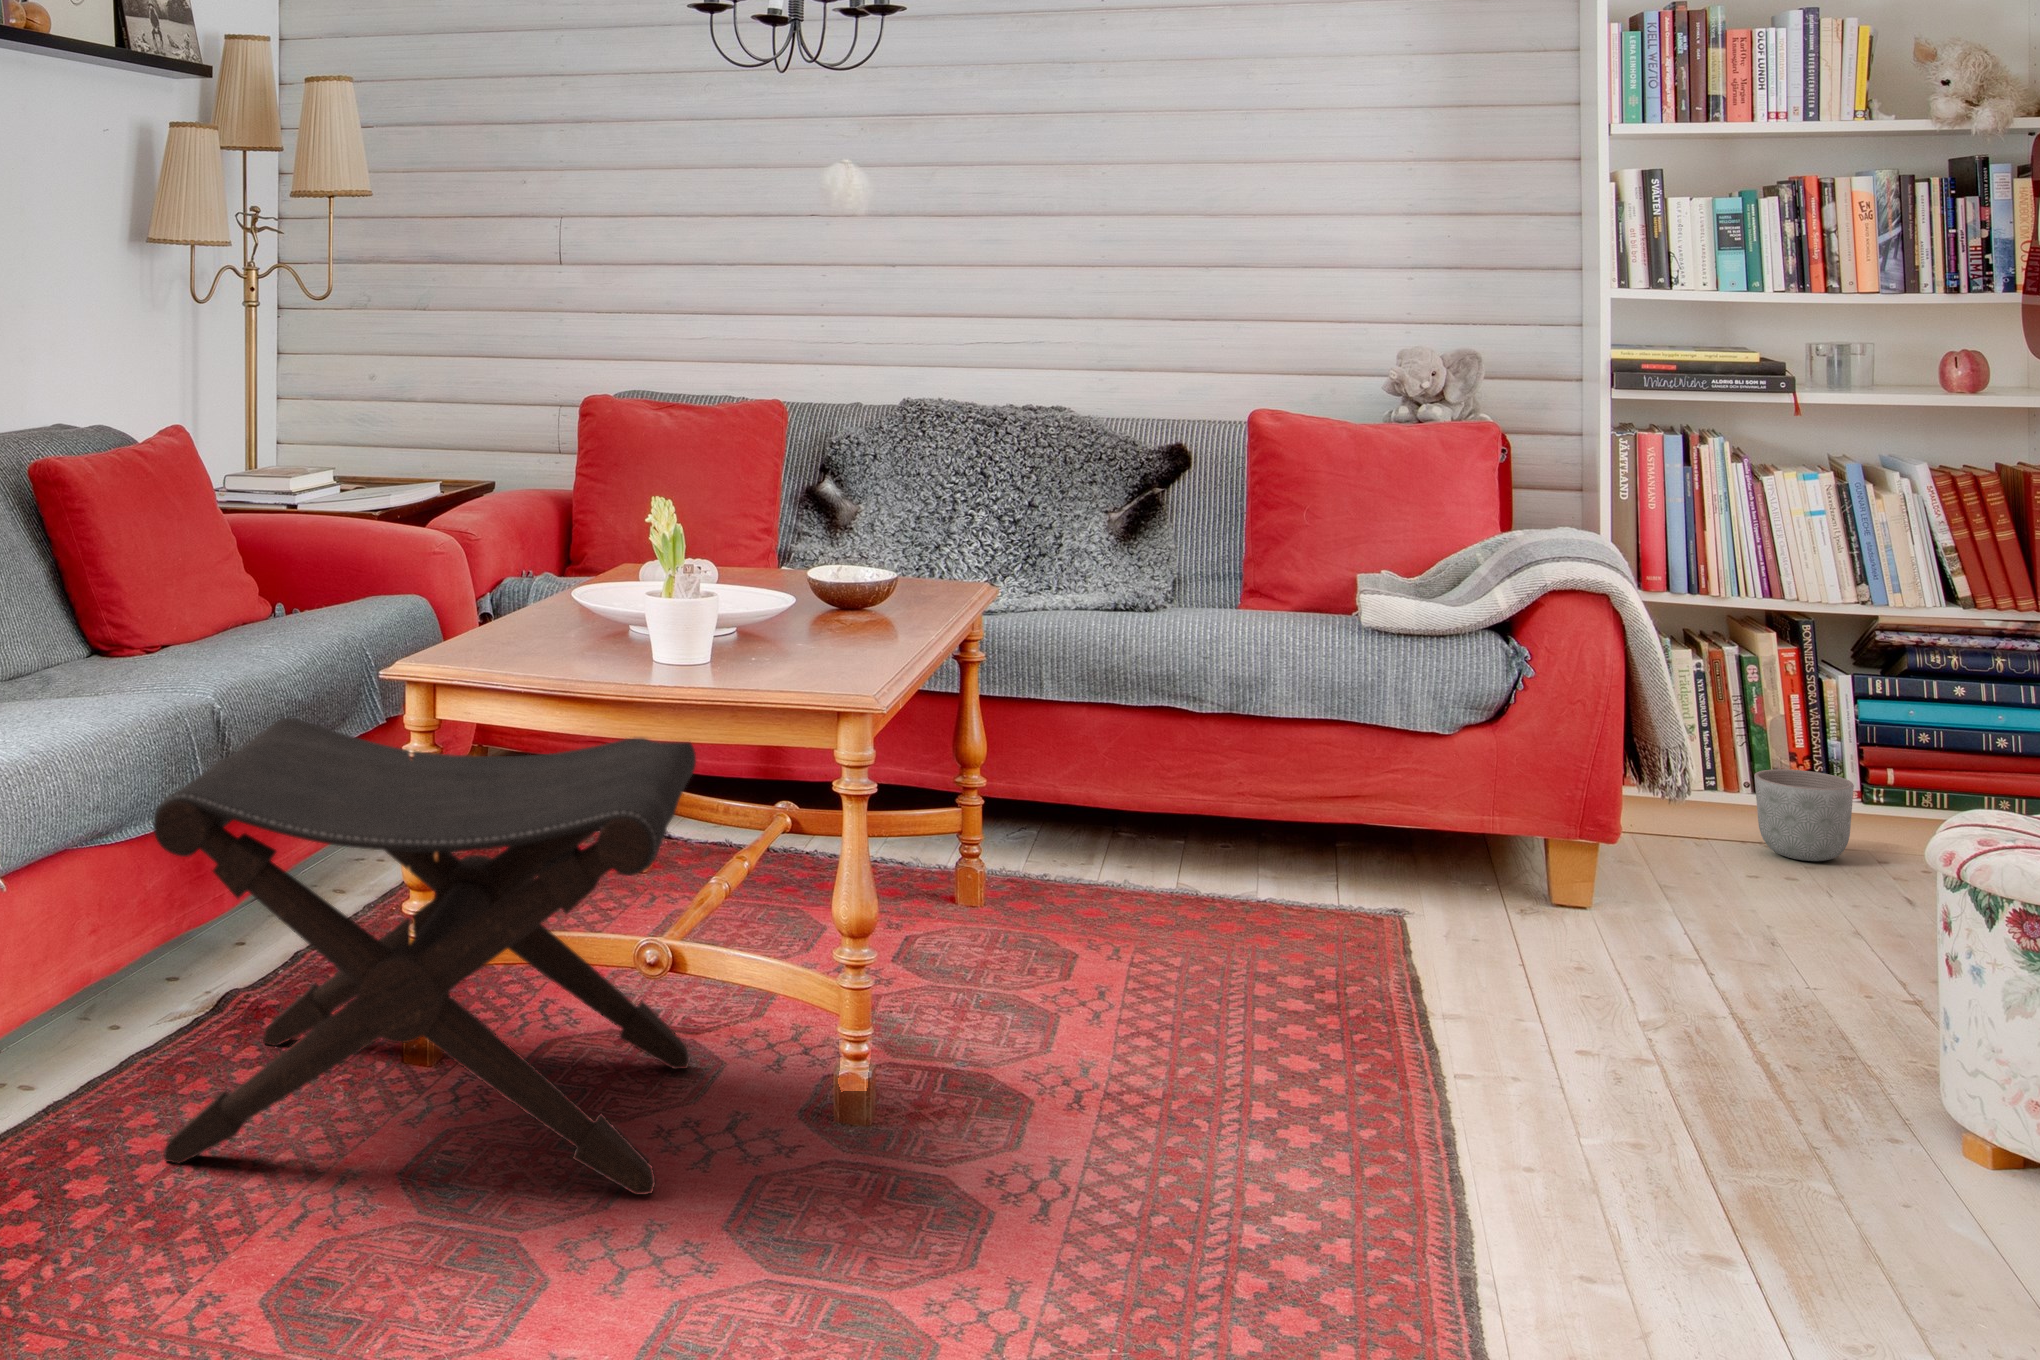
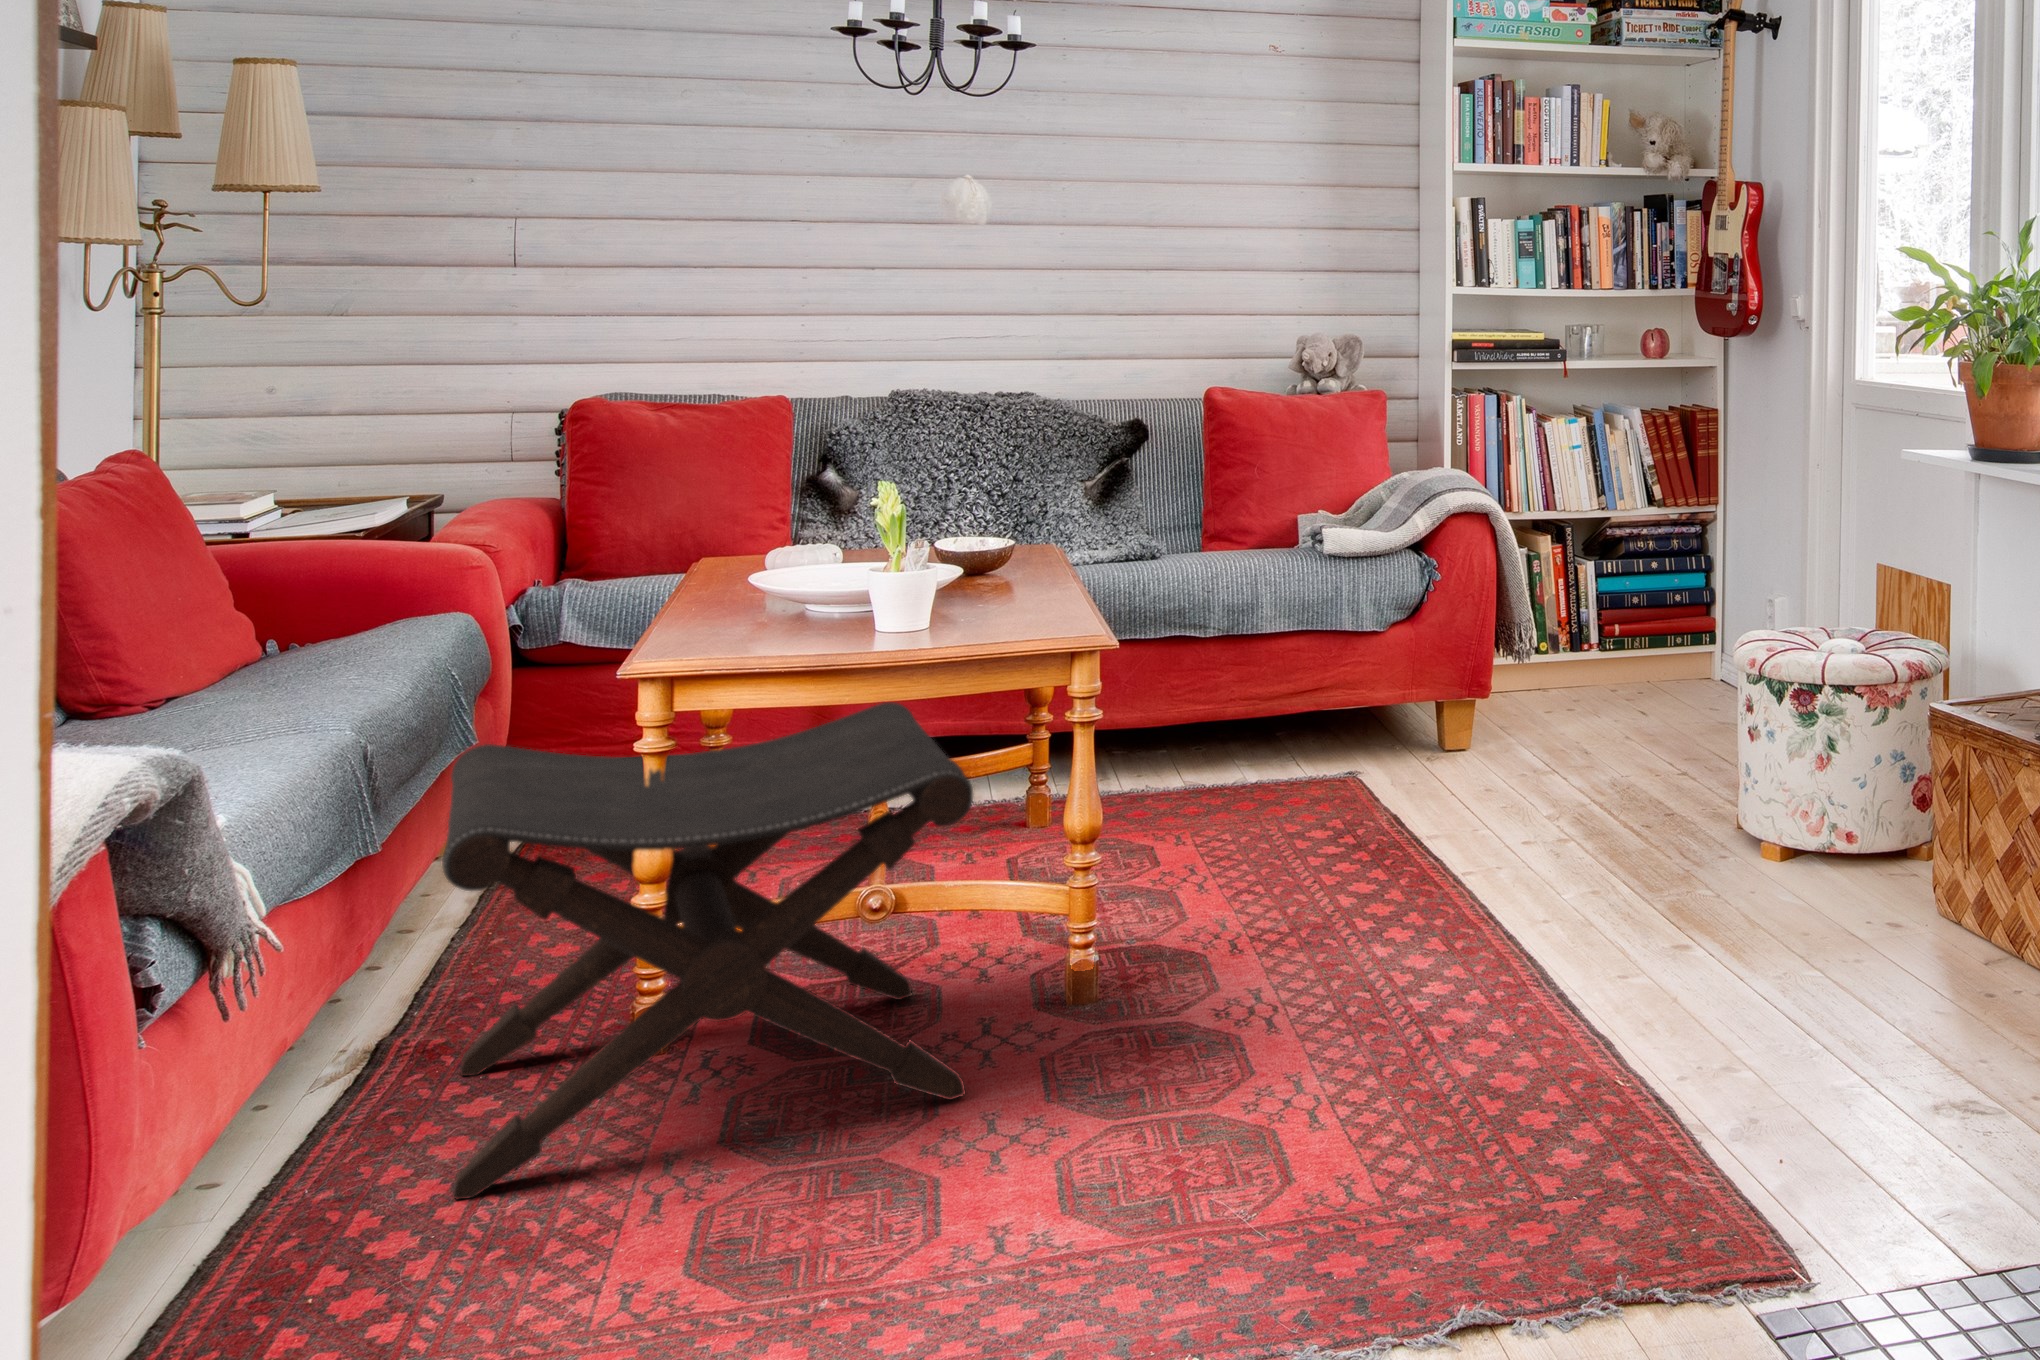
planter: present [1754,769,1854,861] -> none [1548,627,1608,689]

